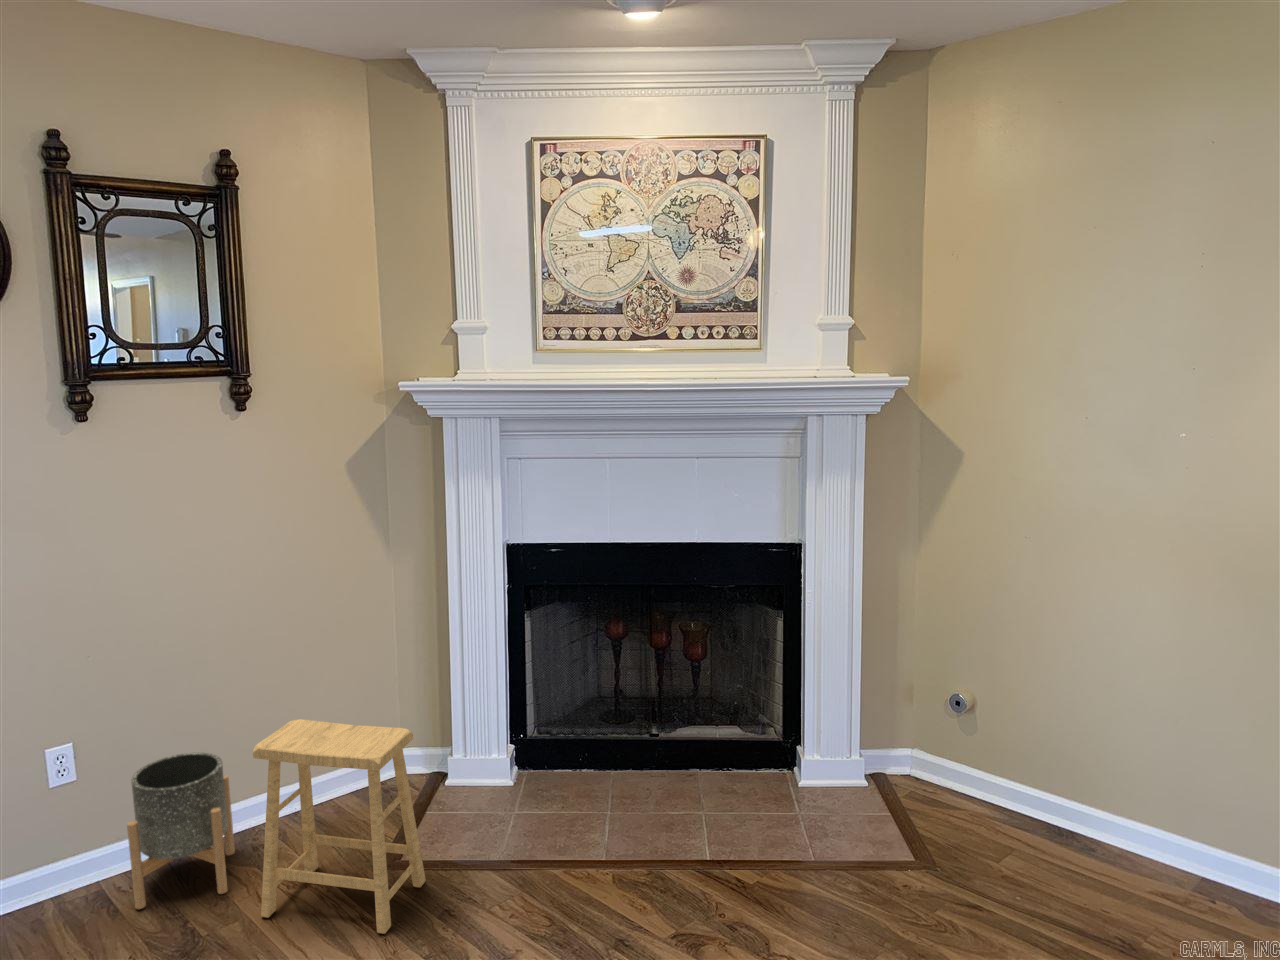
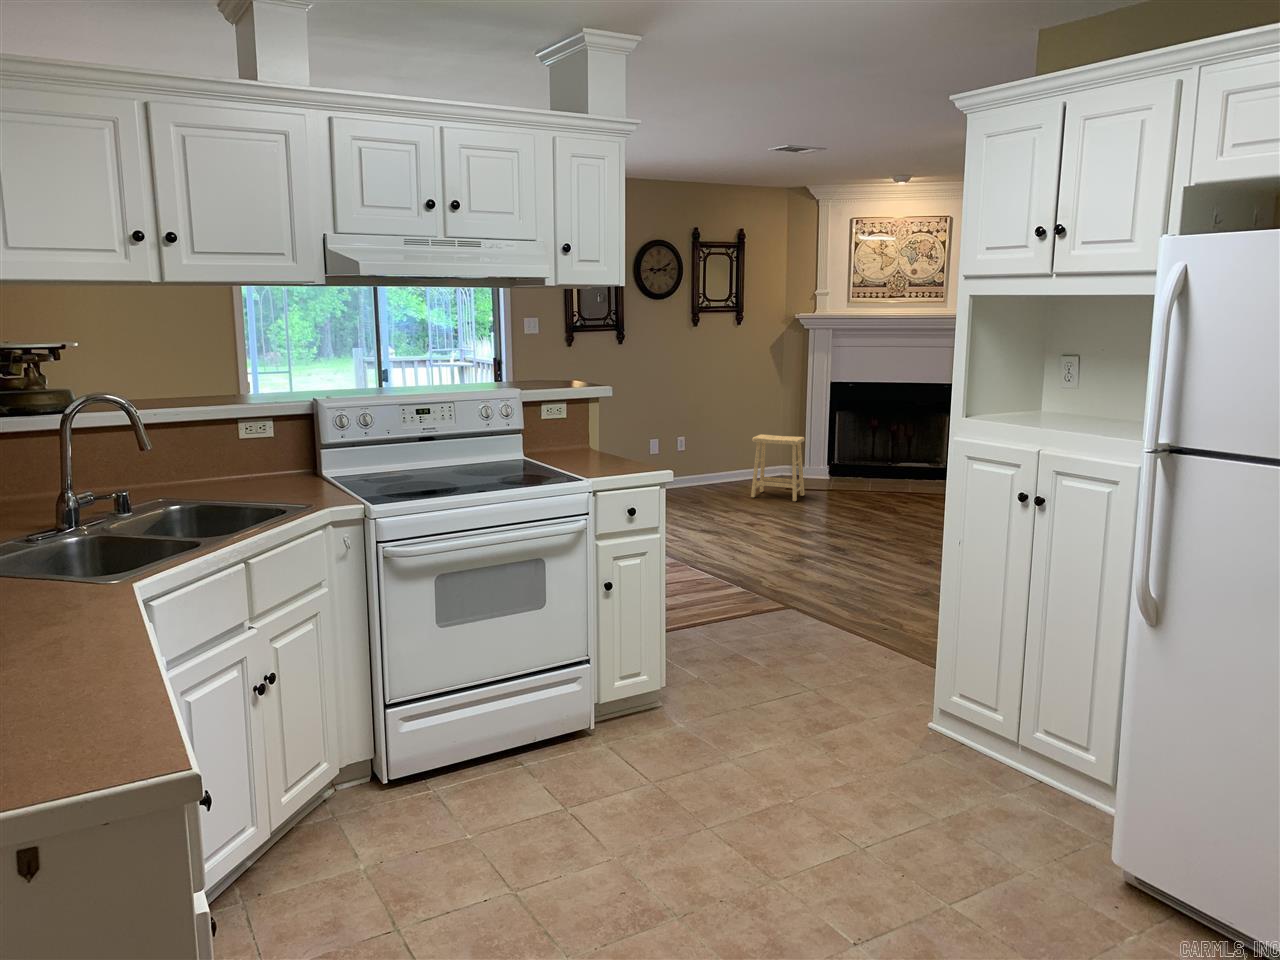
planter: present [127,752,235,909] -> none [703,449,735,494]

